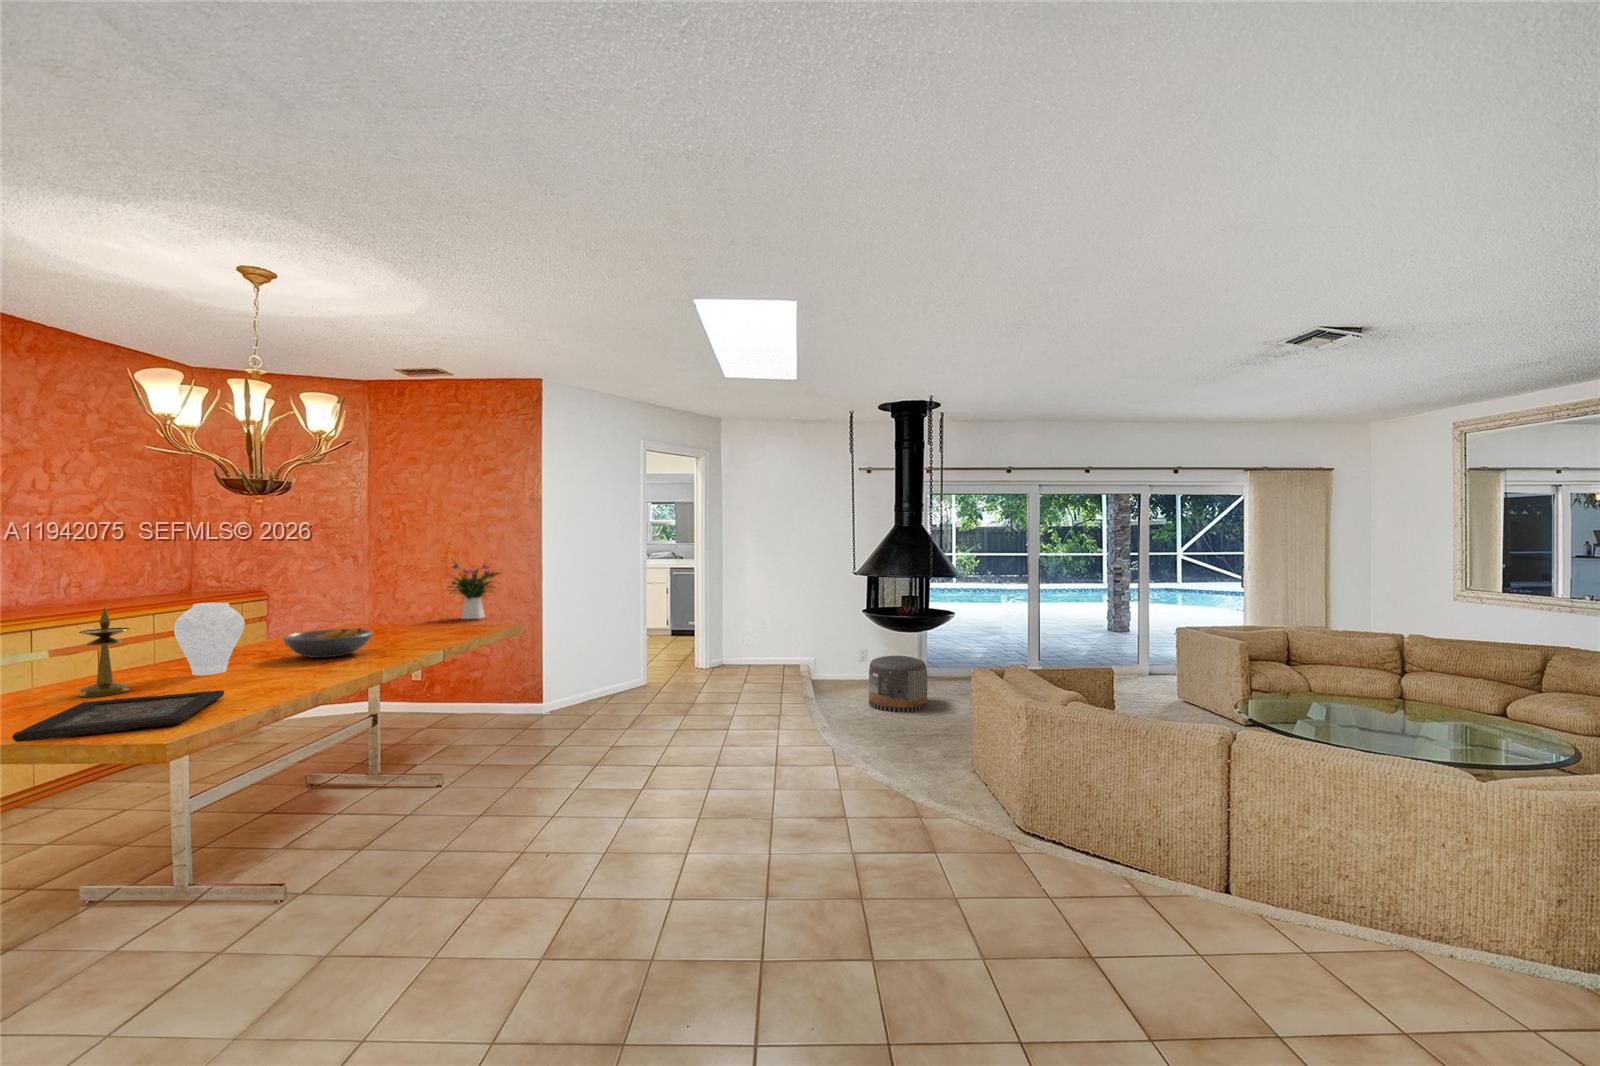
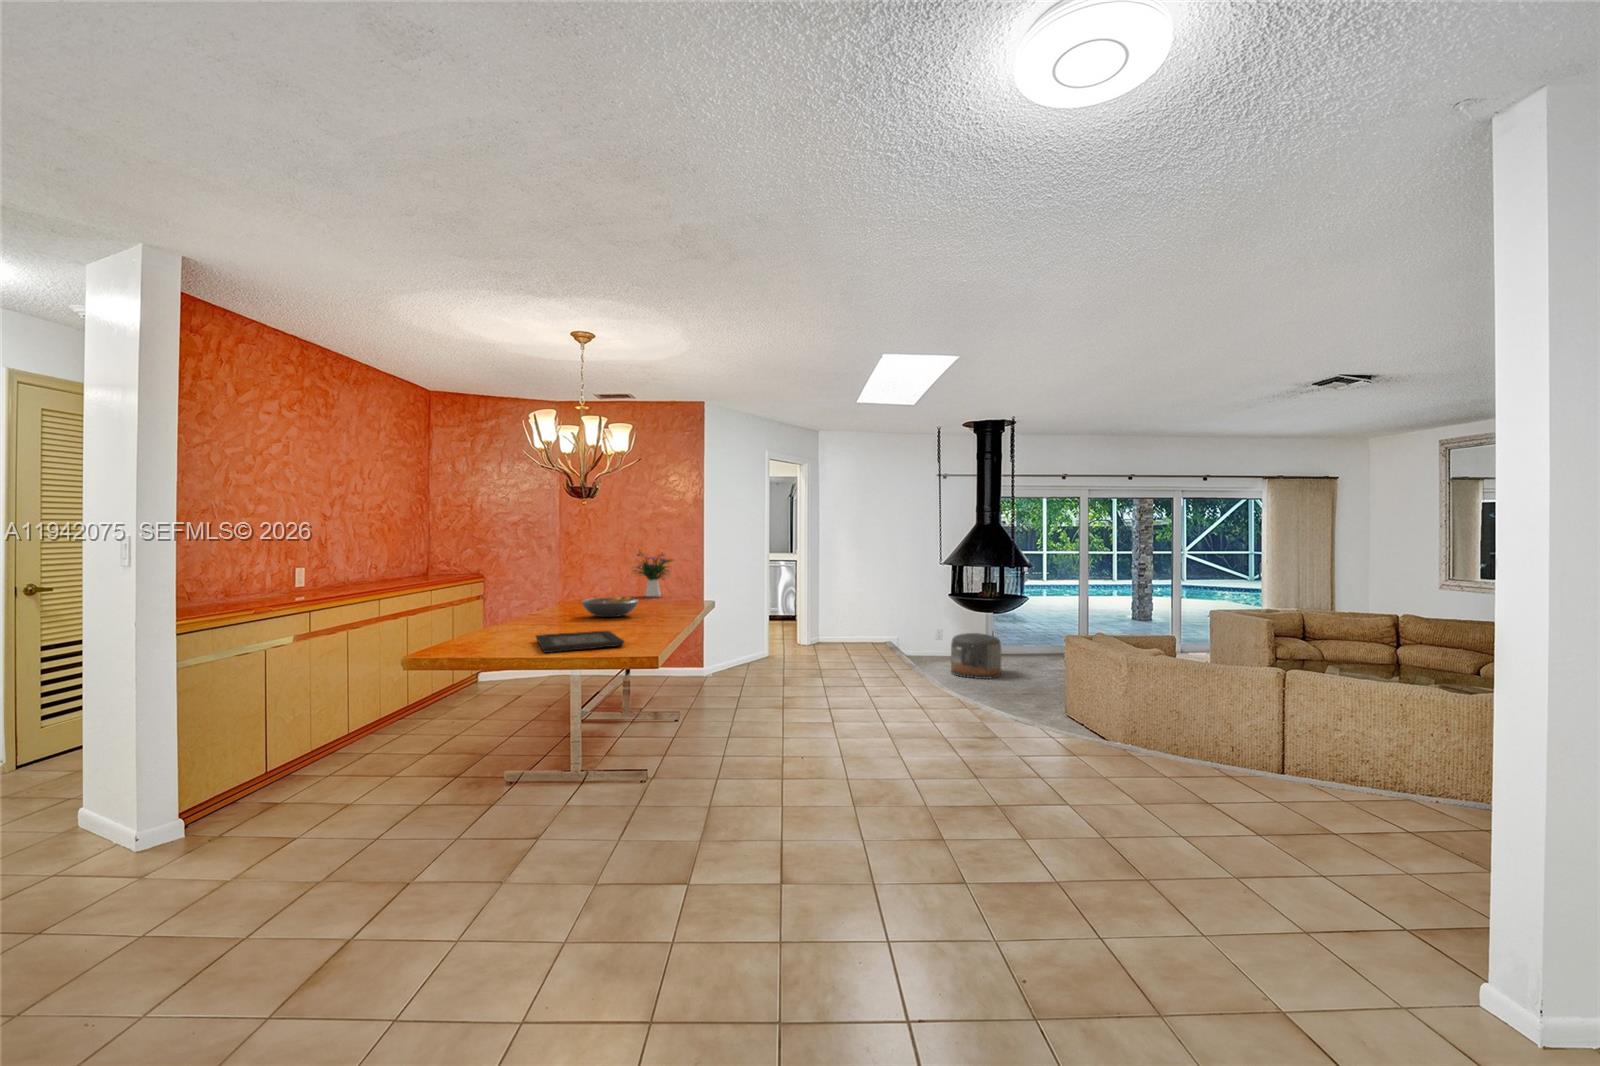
vase: present [174,603,245,675] -> none [534,575,574,626]
candlestick: present [79,608,130,697] -> none [503,575,530,635]

